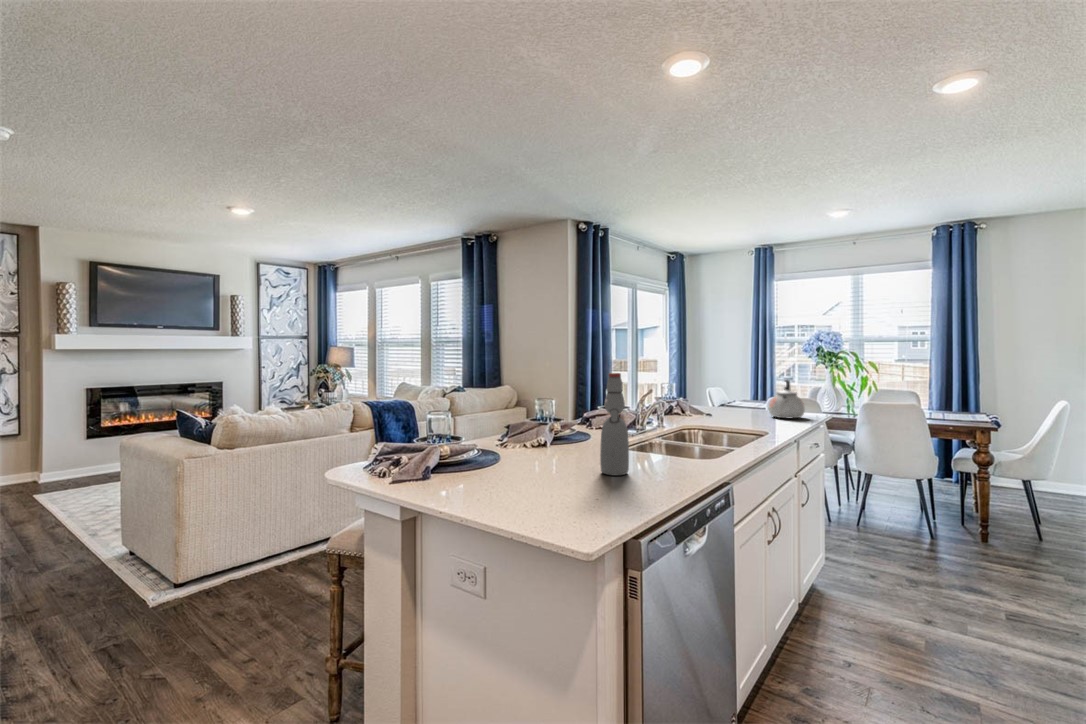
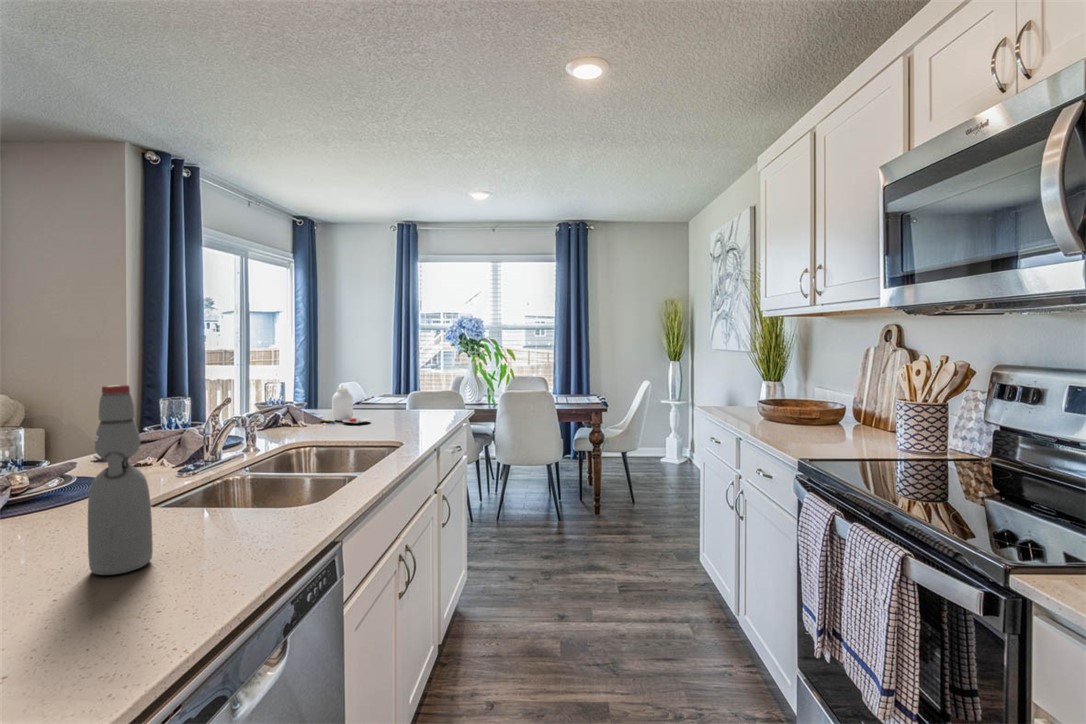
kettle: present [769,380,804,418] -> none [406,374,445,419]
jar: none [698,389,738,417] -> present [323,388,370,423]

